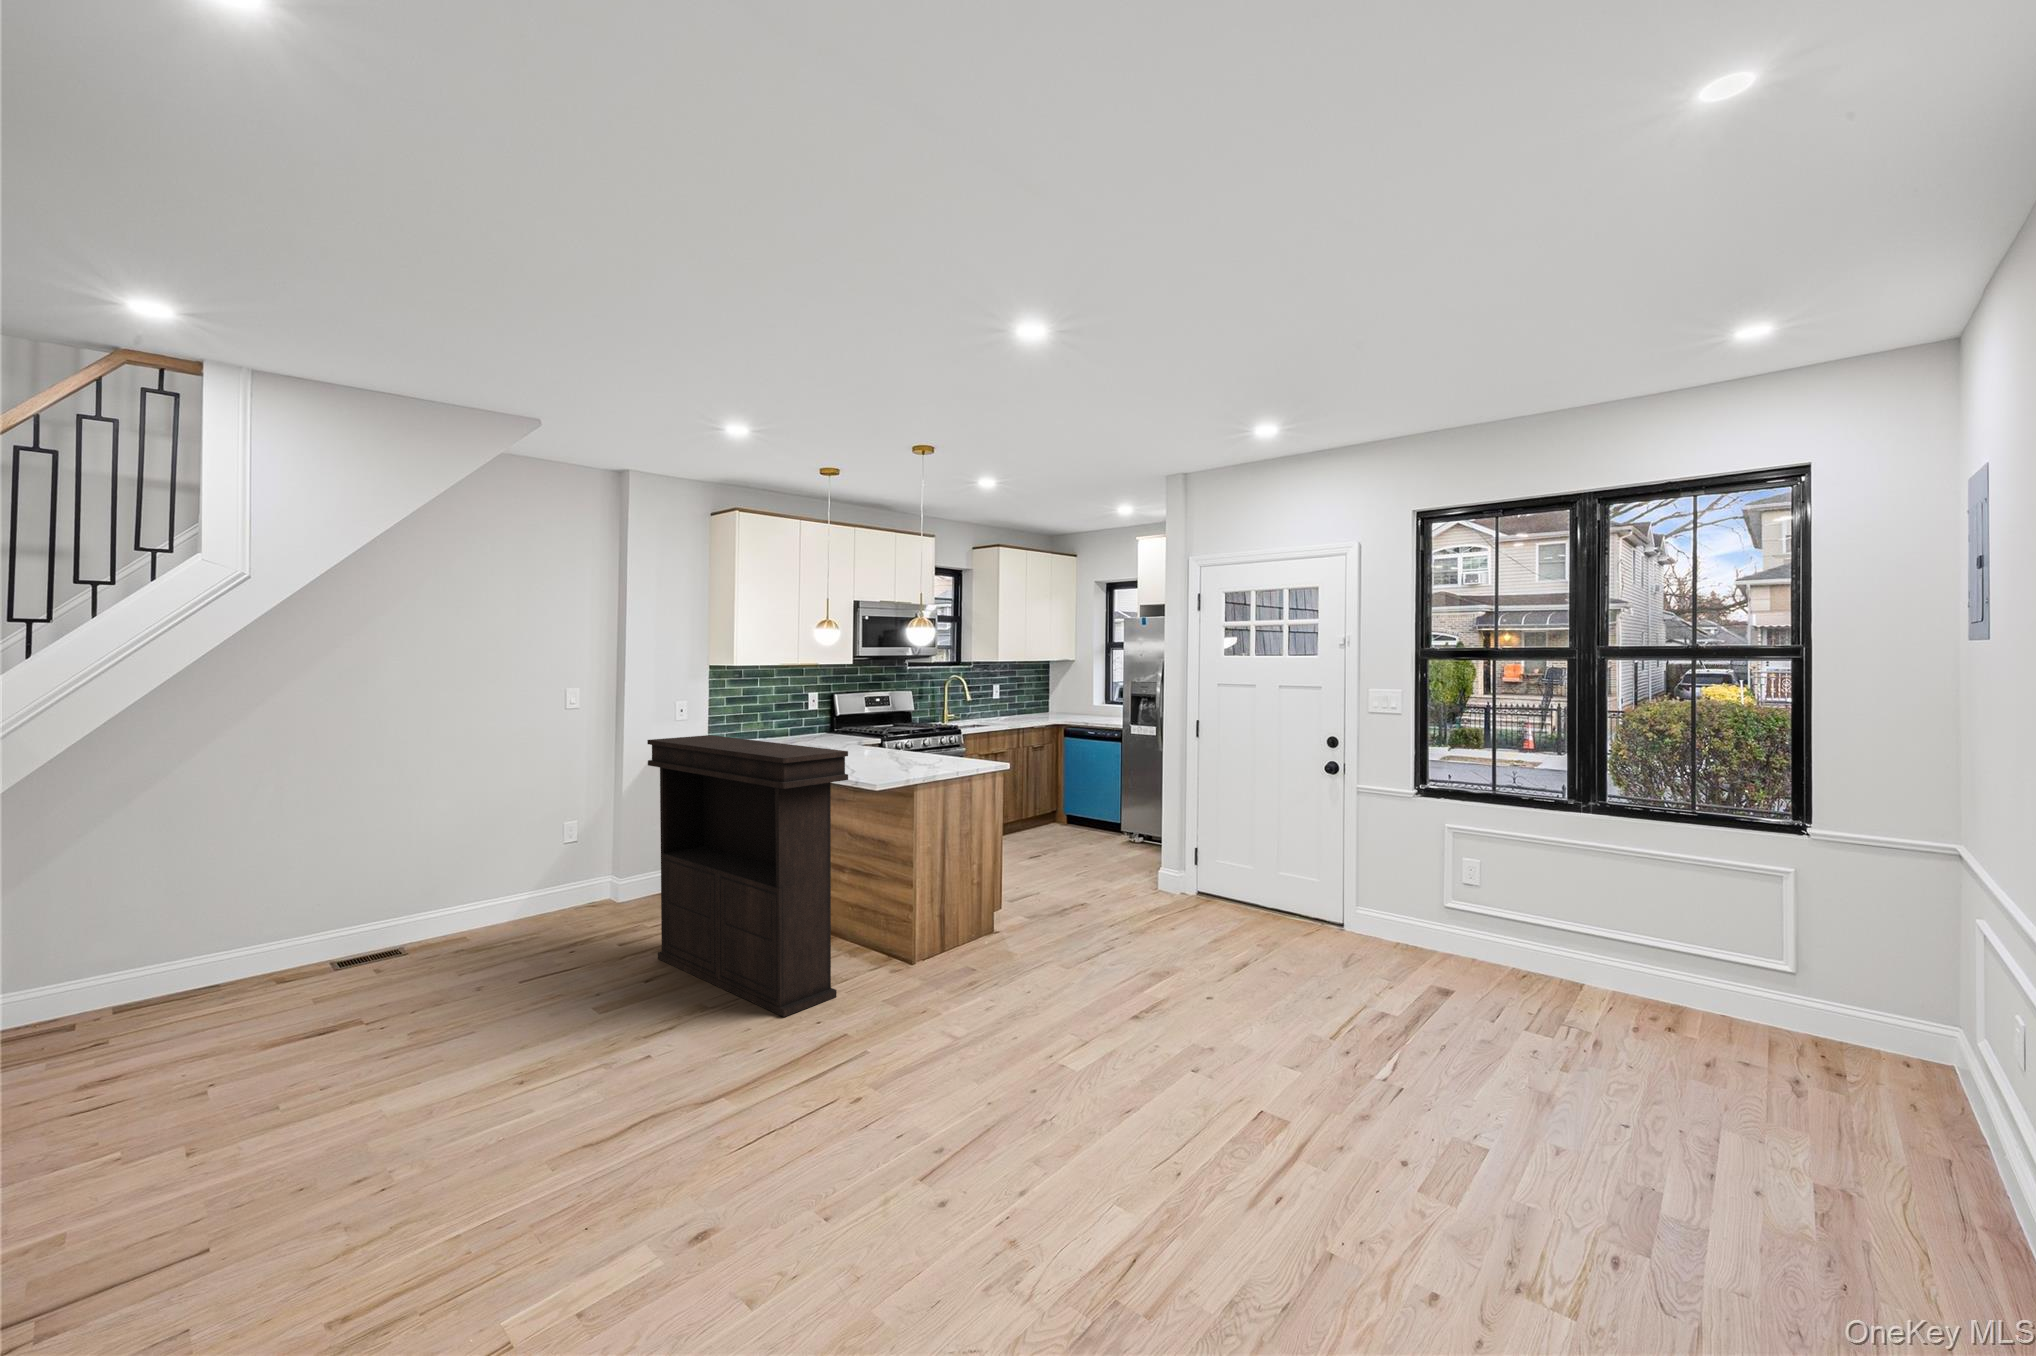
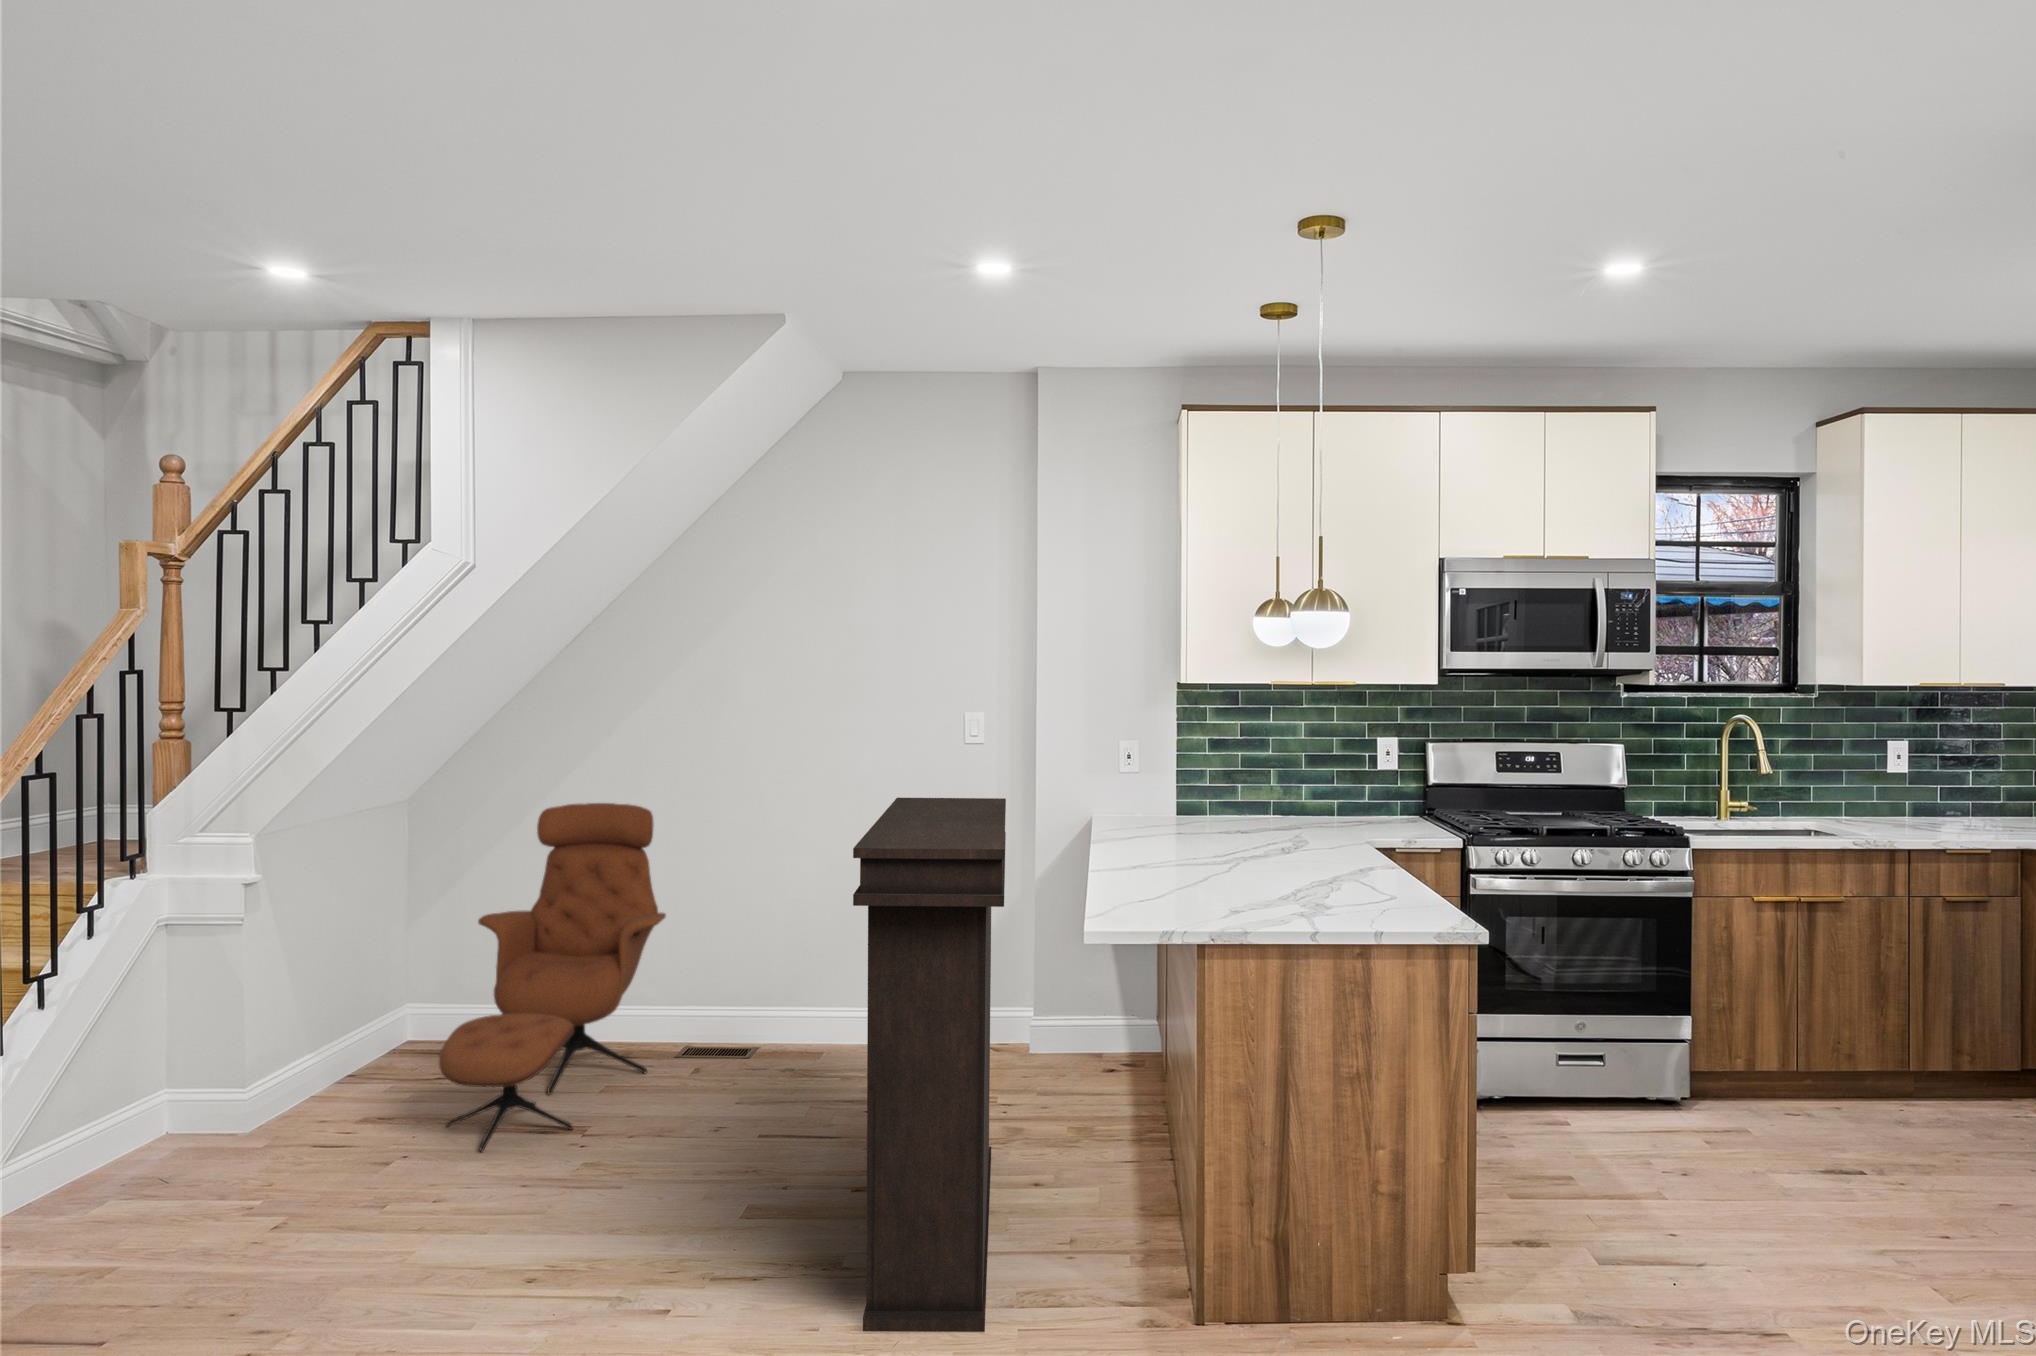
lounge chair: none [182,773,380,1054] -> present [439,803,666,1151]

